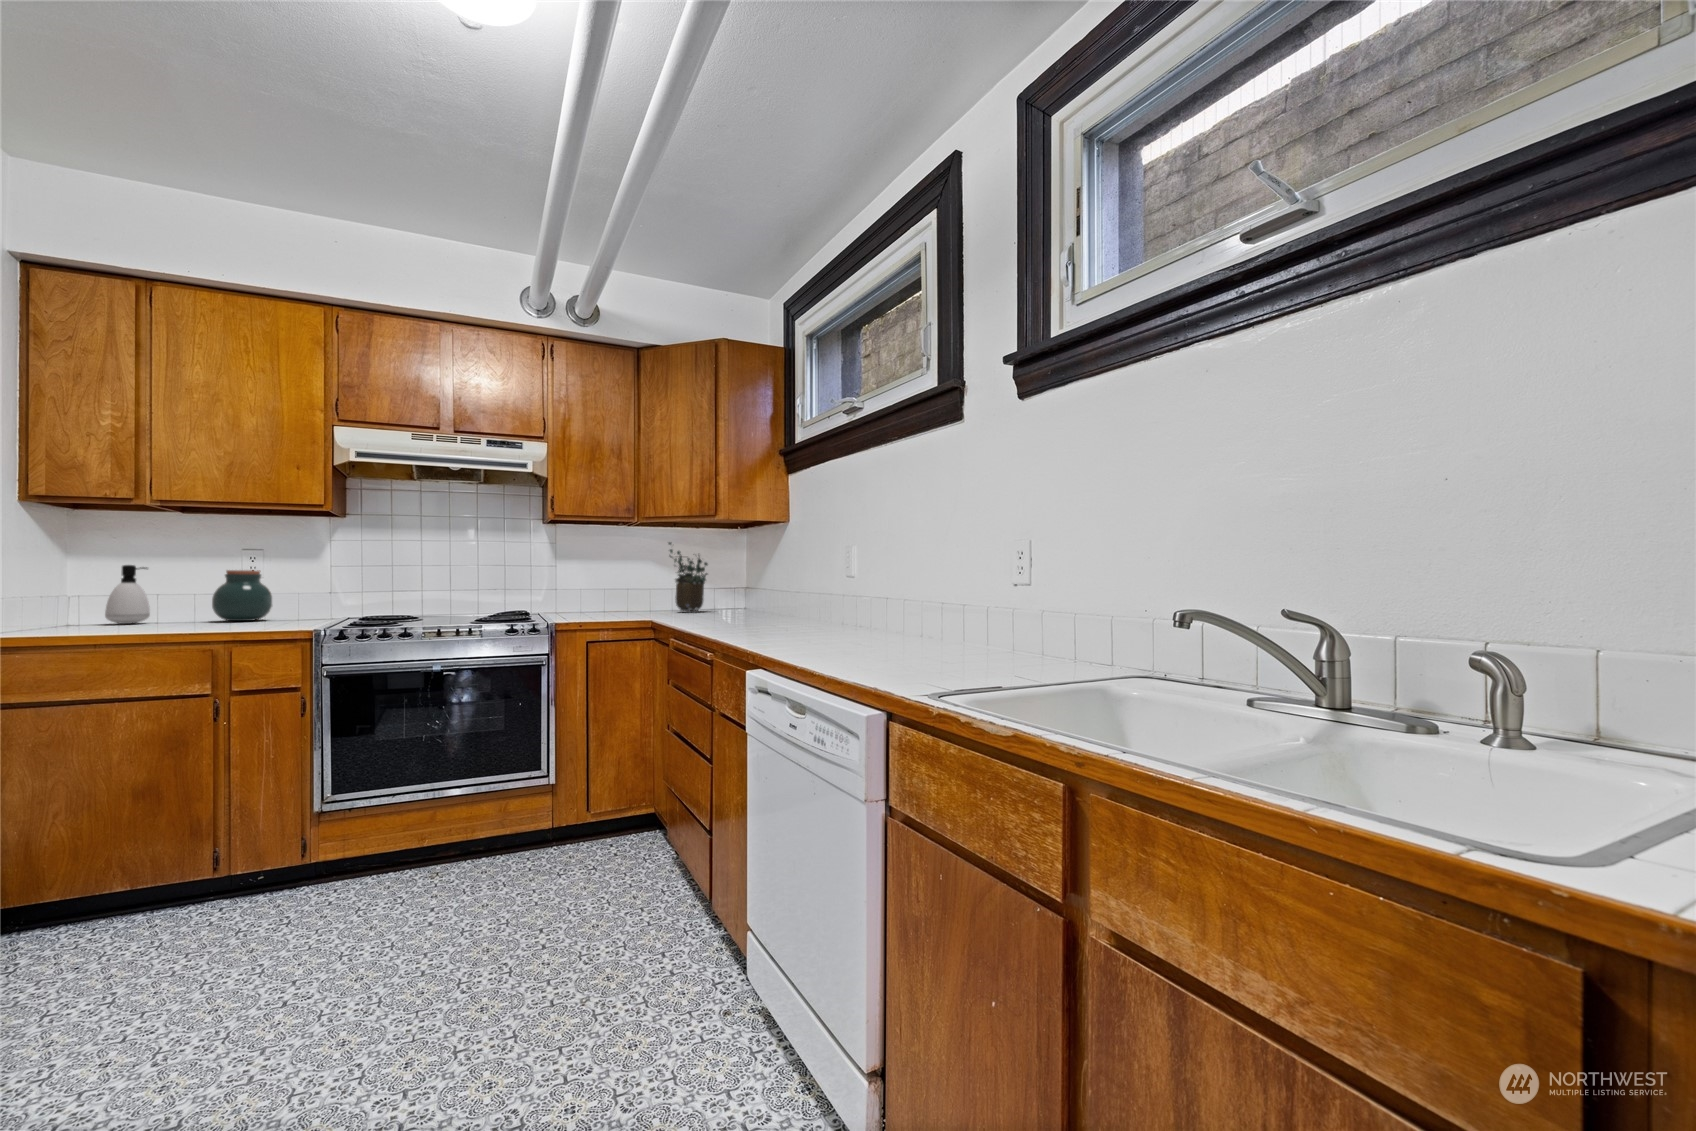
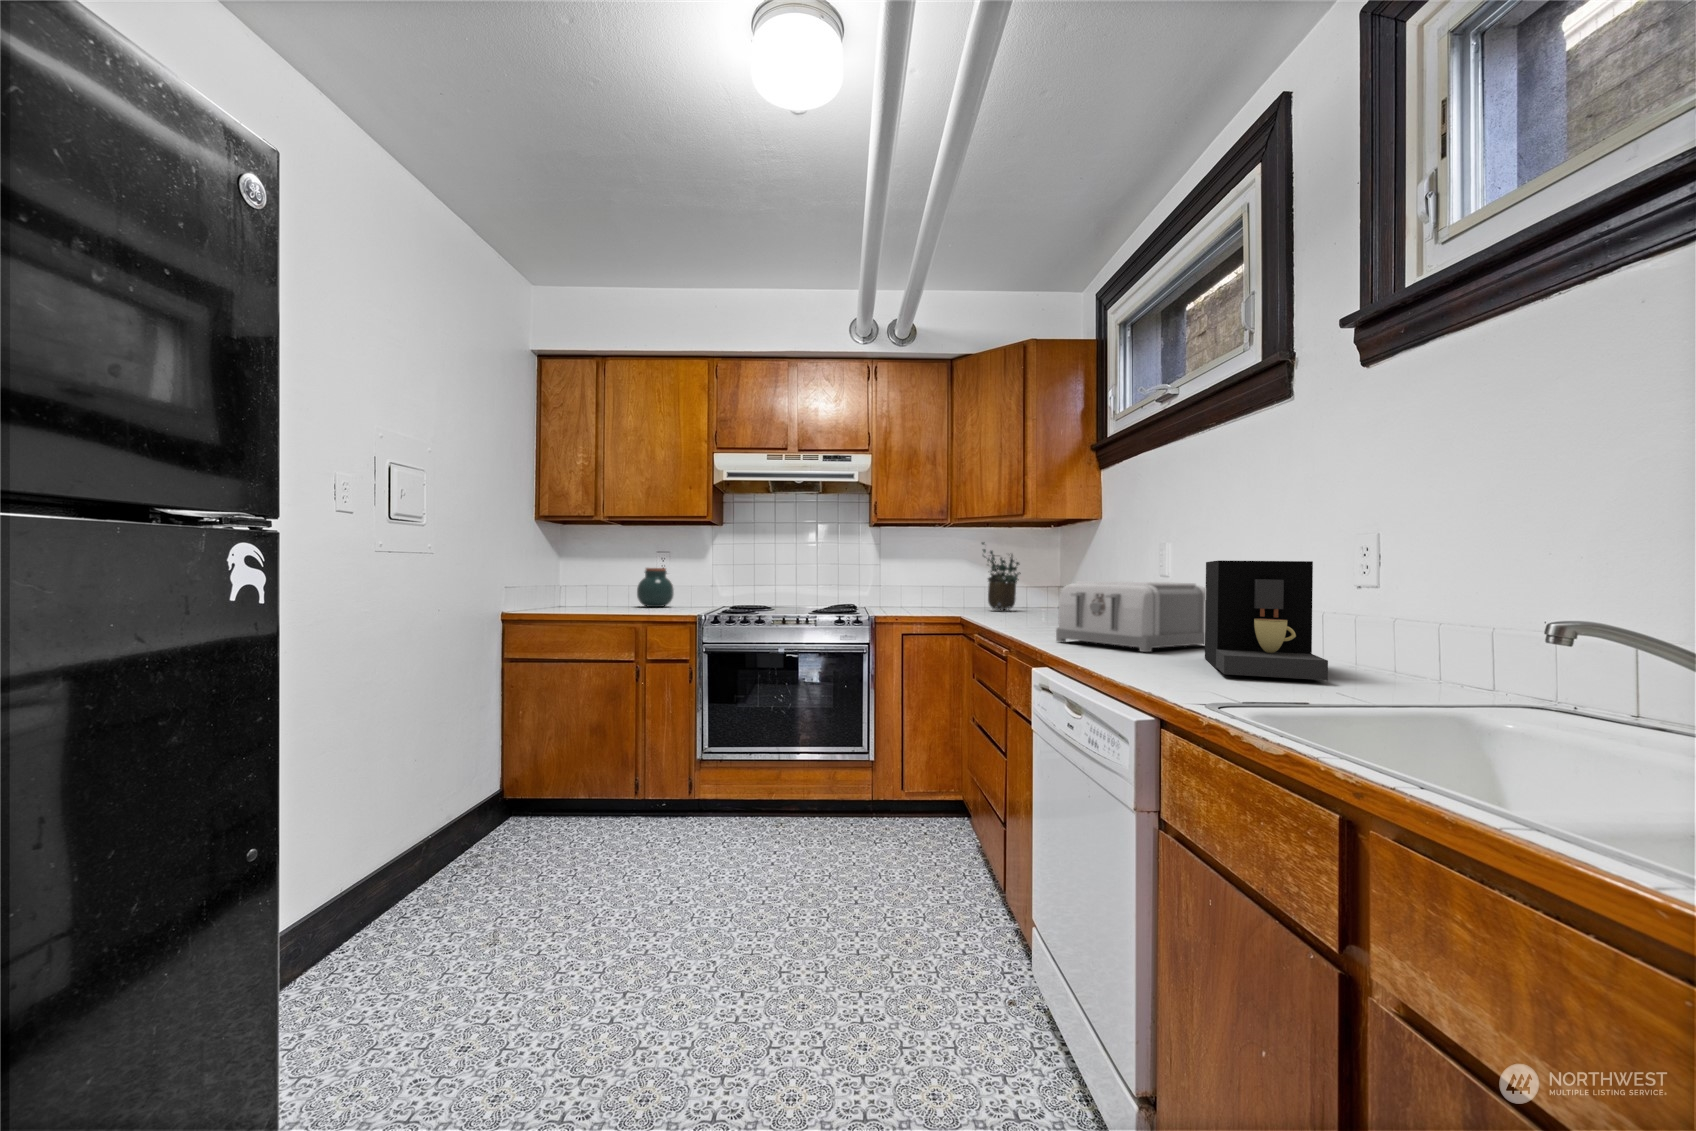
coffee maker: none [898,561,1003,664] -> present [1205,560,1328,680]
soap dispenser: present [105,565,150,624] -> none [577,563,601,606]
toaster: none [761,581,900,647] -> present [1056,581,1206,652]

